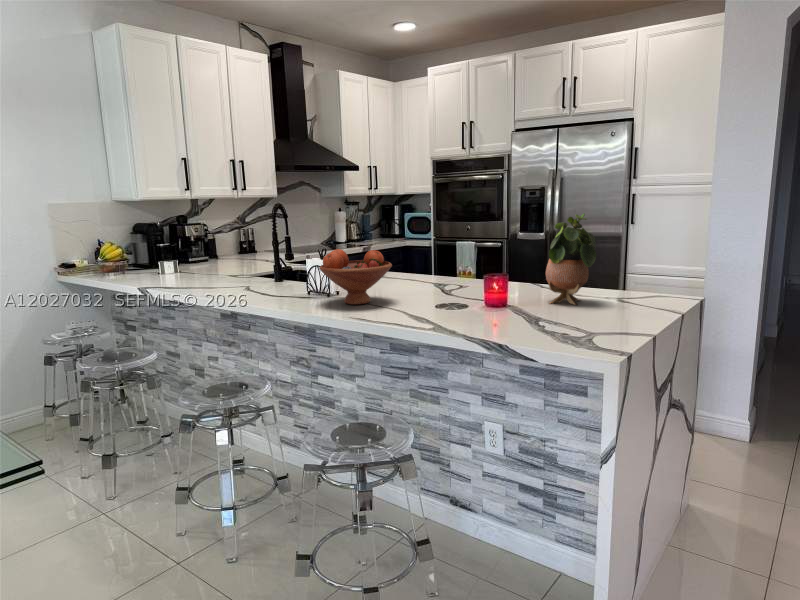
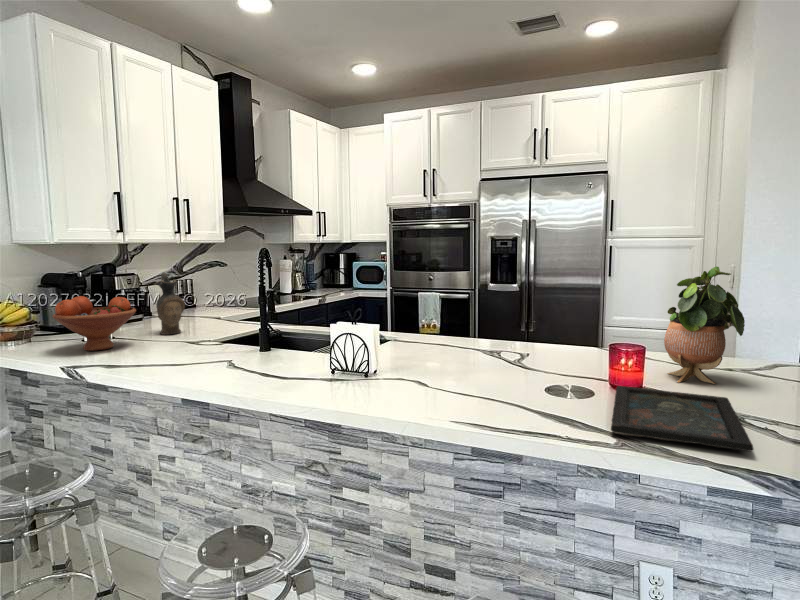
ceramic pitcher: none [211,222,233,270] -> present [156,273,185,335]
fruit bowl: present [319,249,392,305] -> present [52,296,136,351]
tray: none [437,302,550,332] -> present [611,386,753,452]

